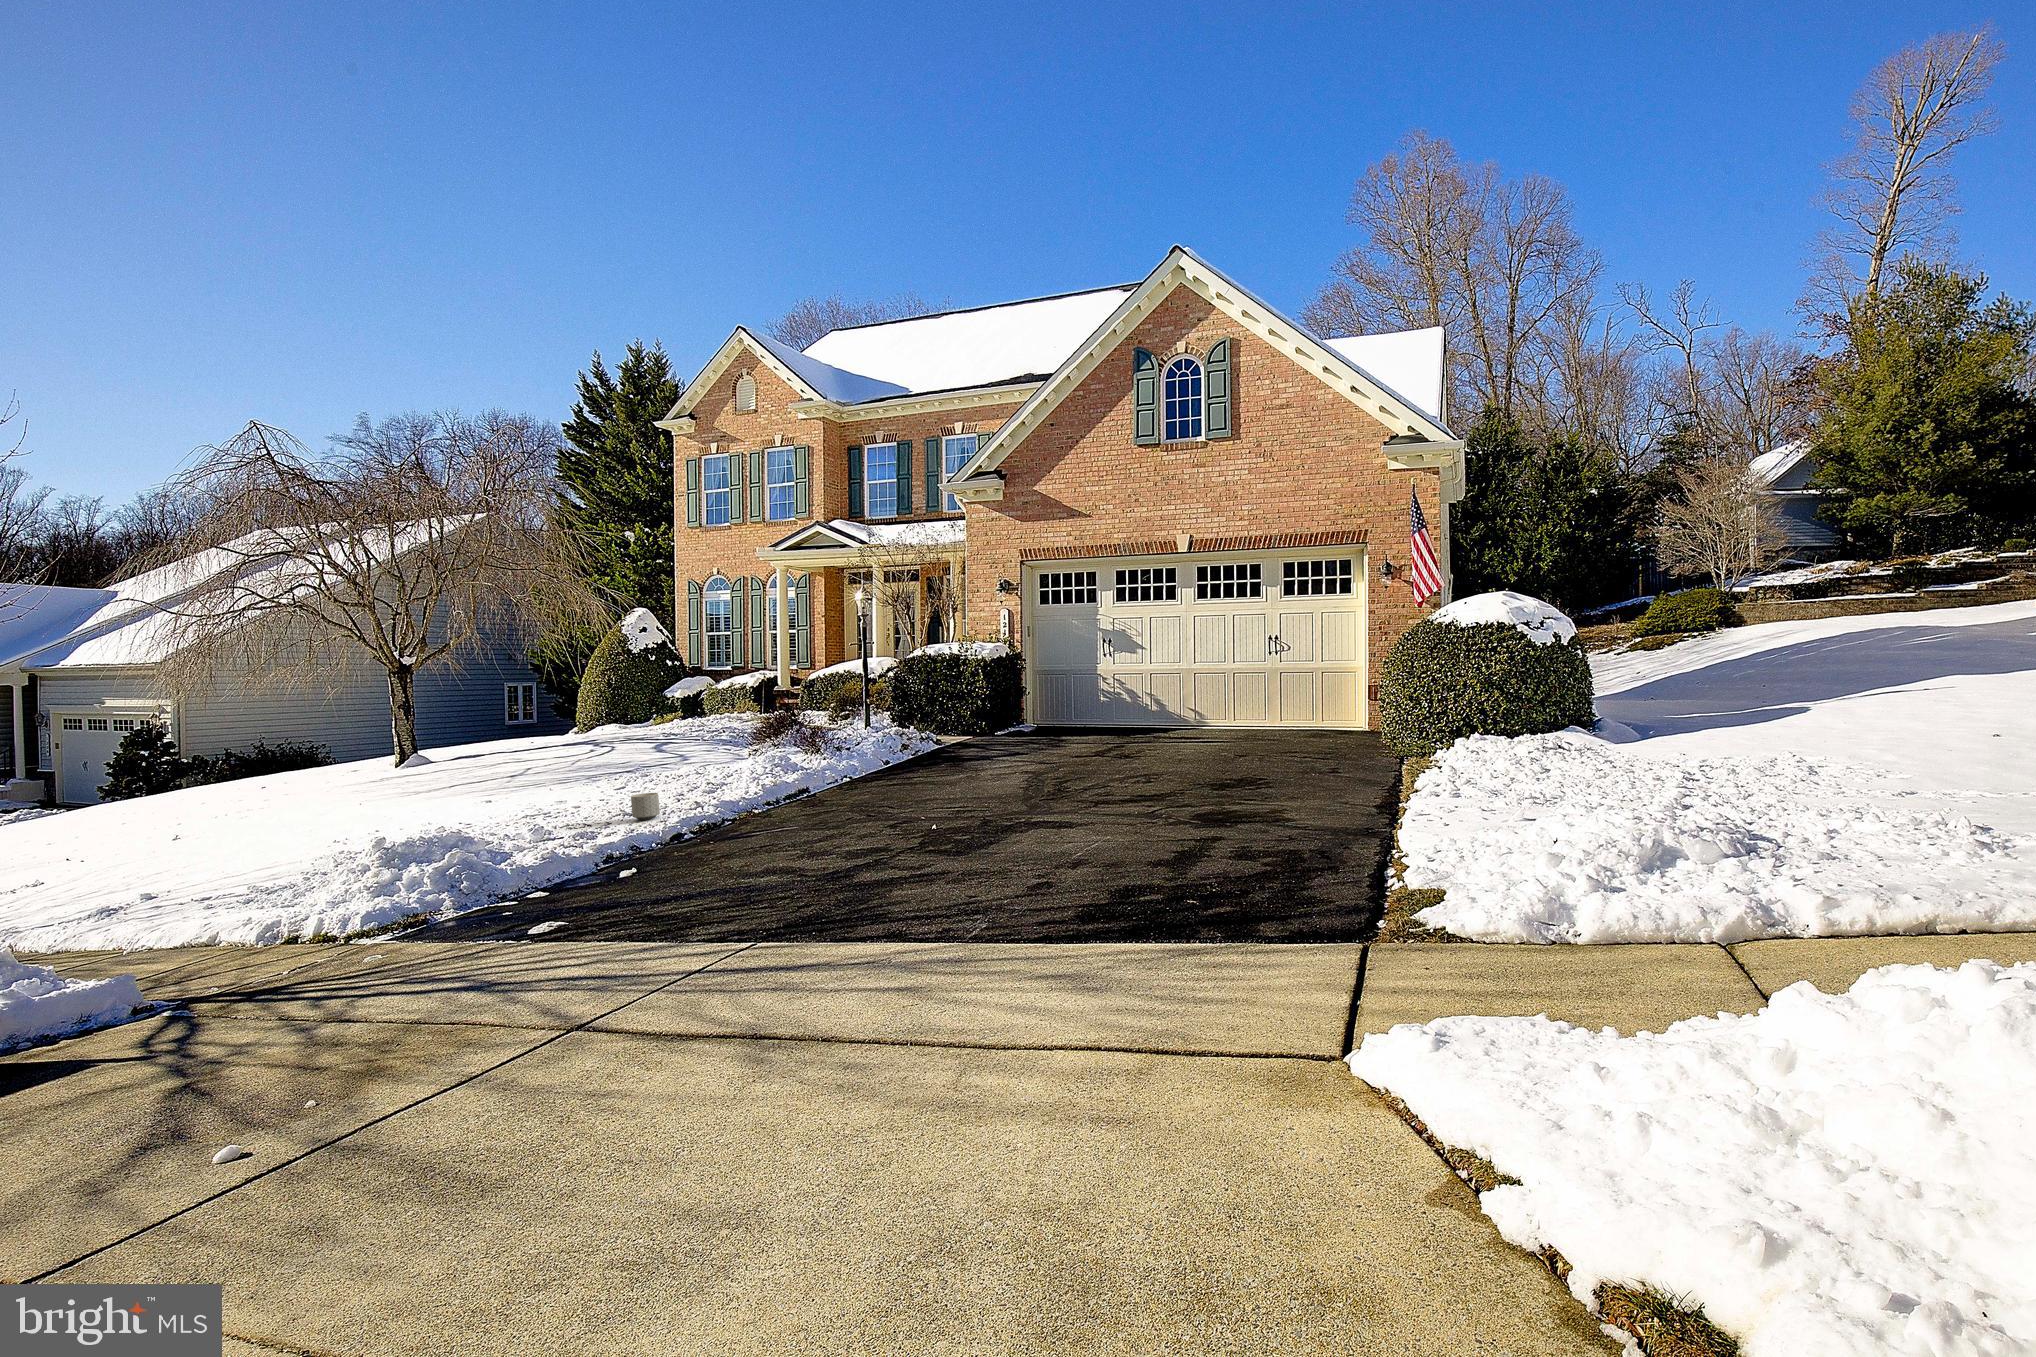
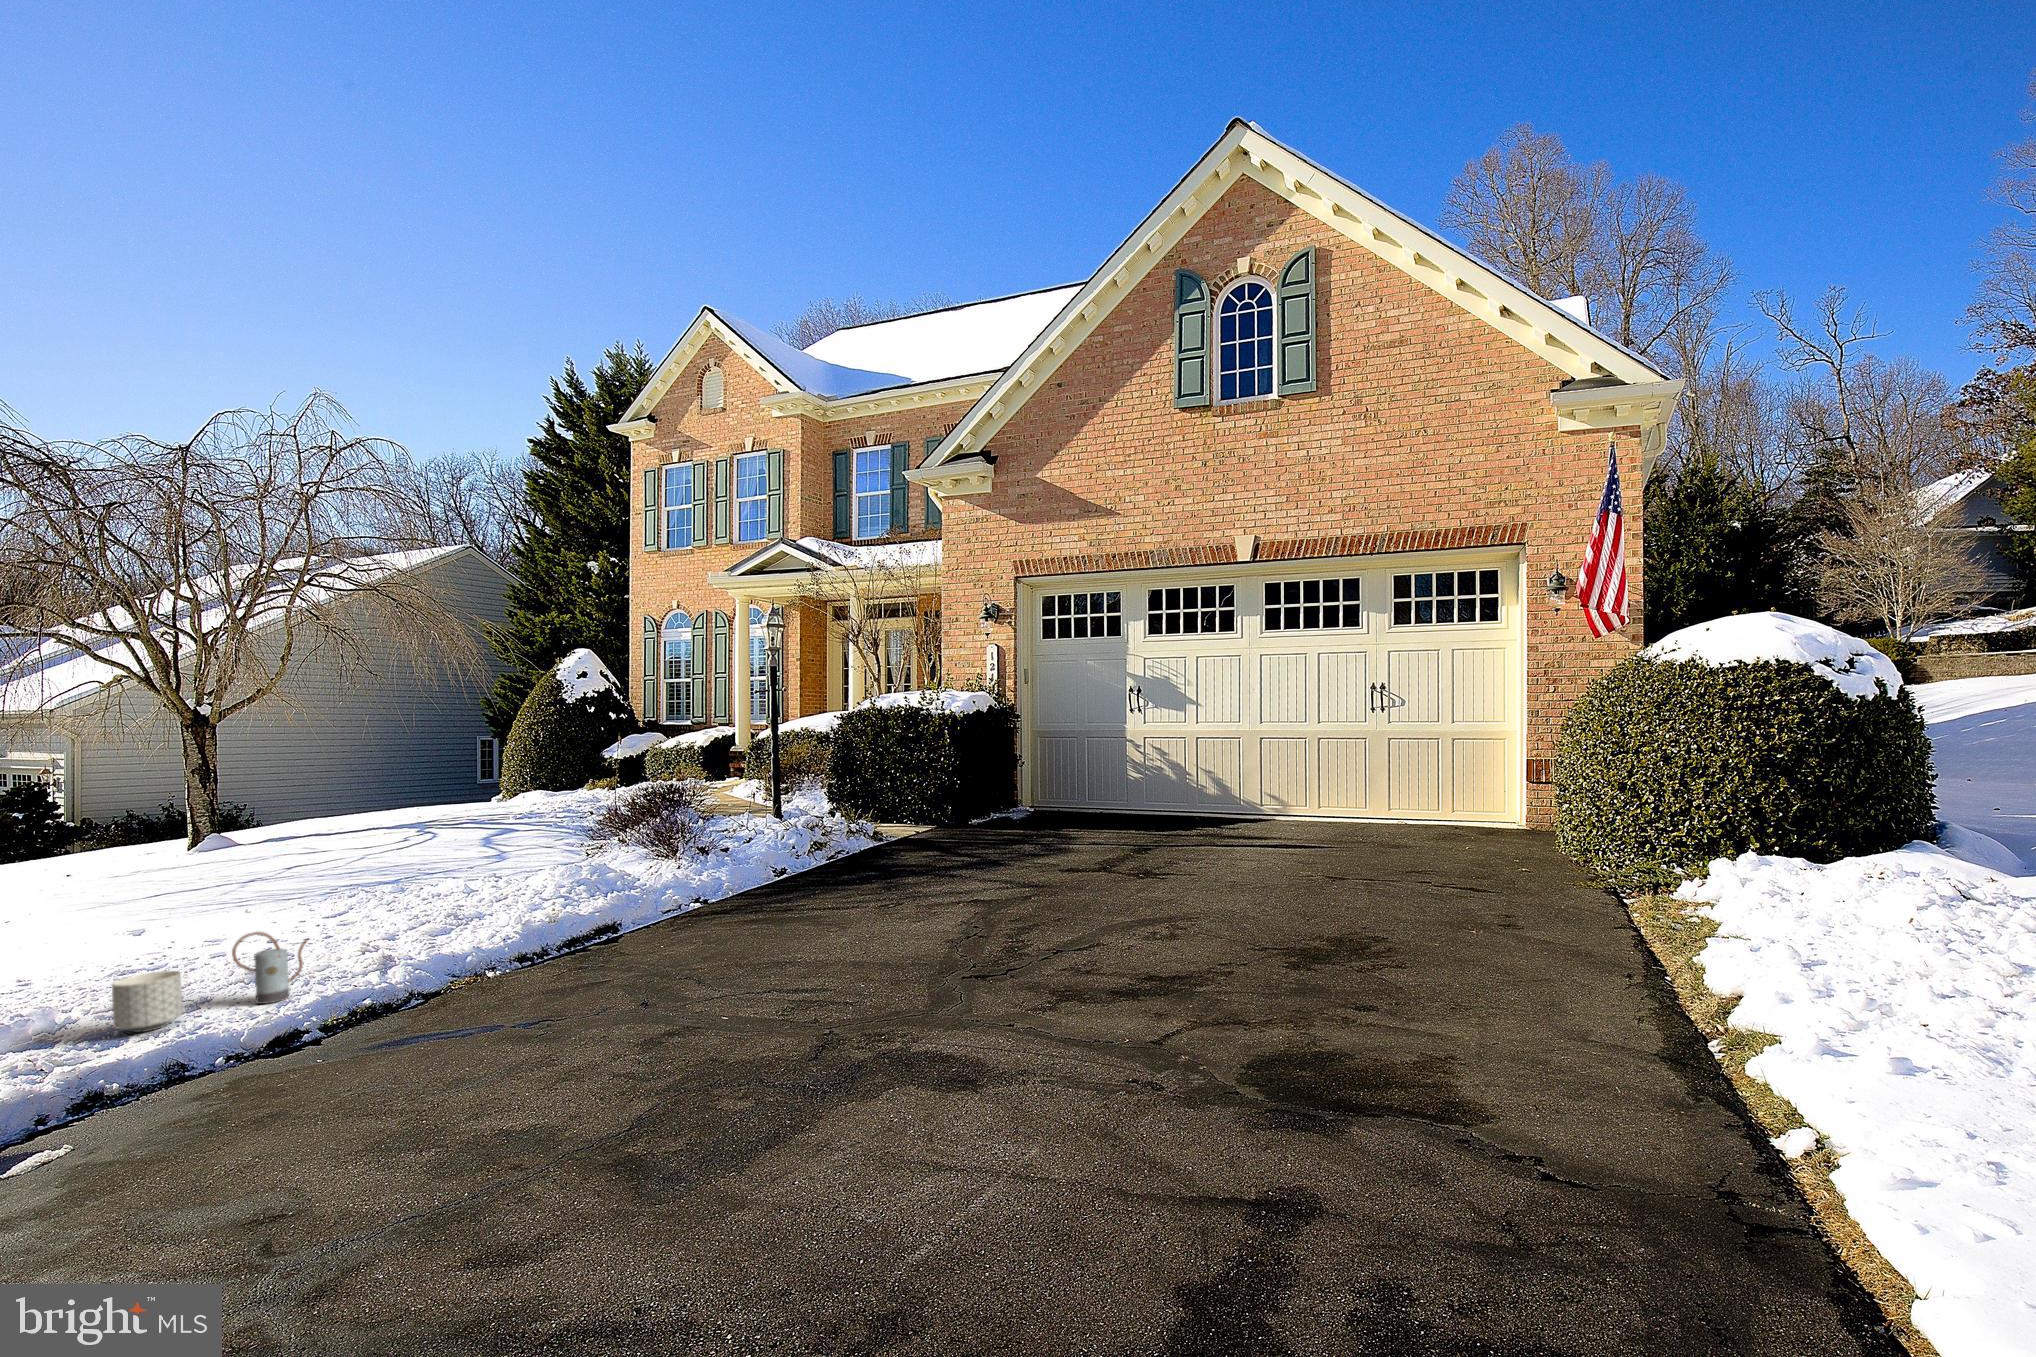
watering can: none [675,775,705,810] -> present [232,932,308,1004]

